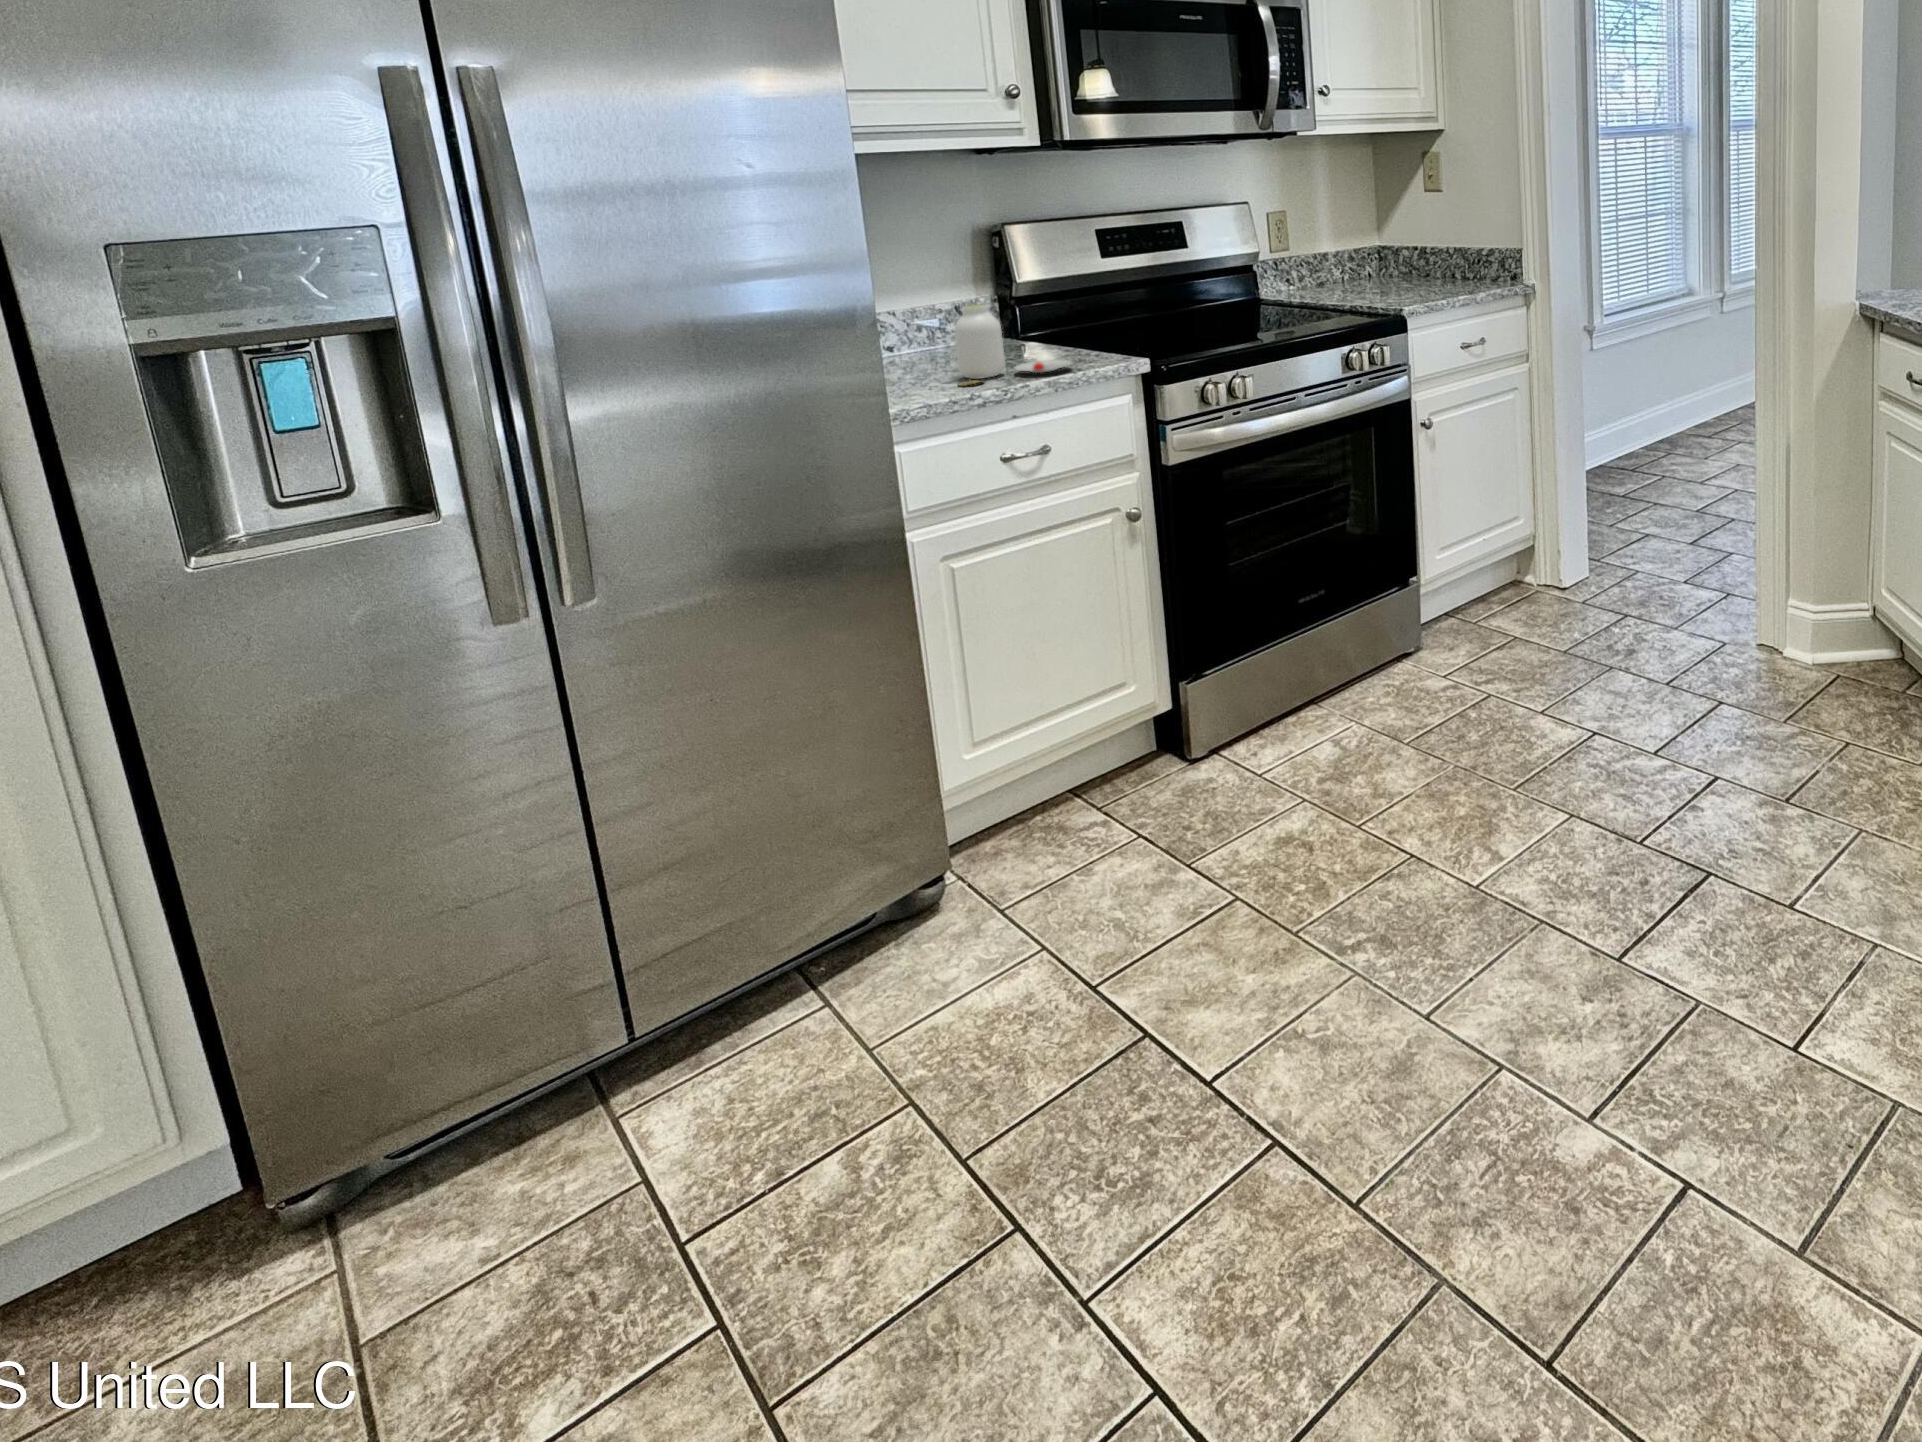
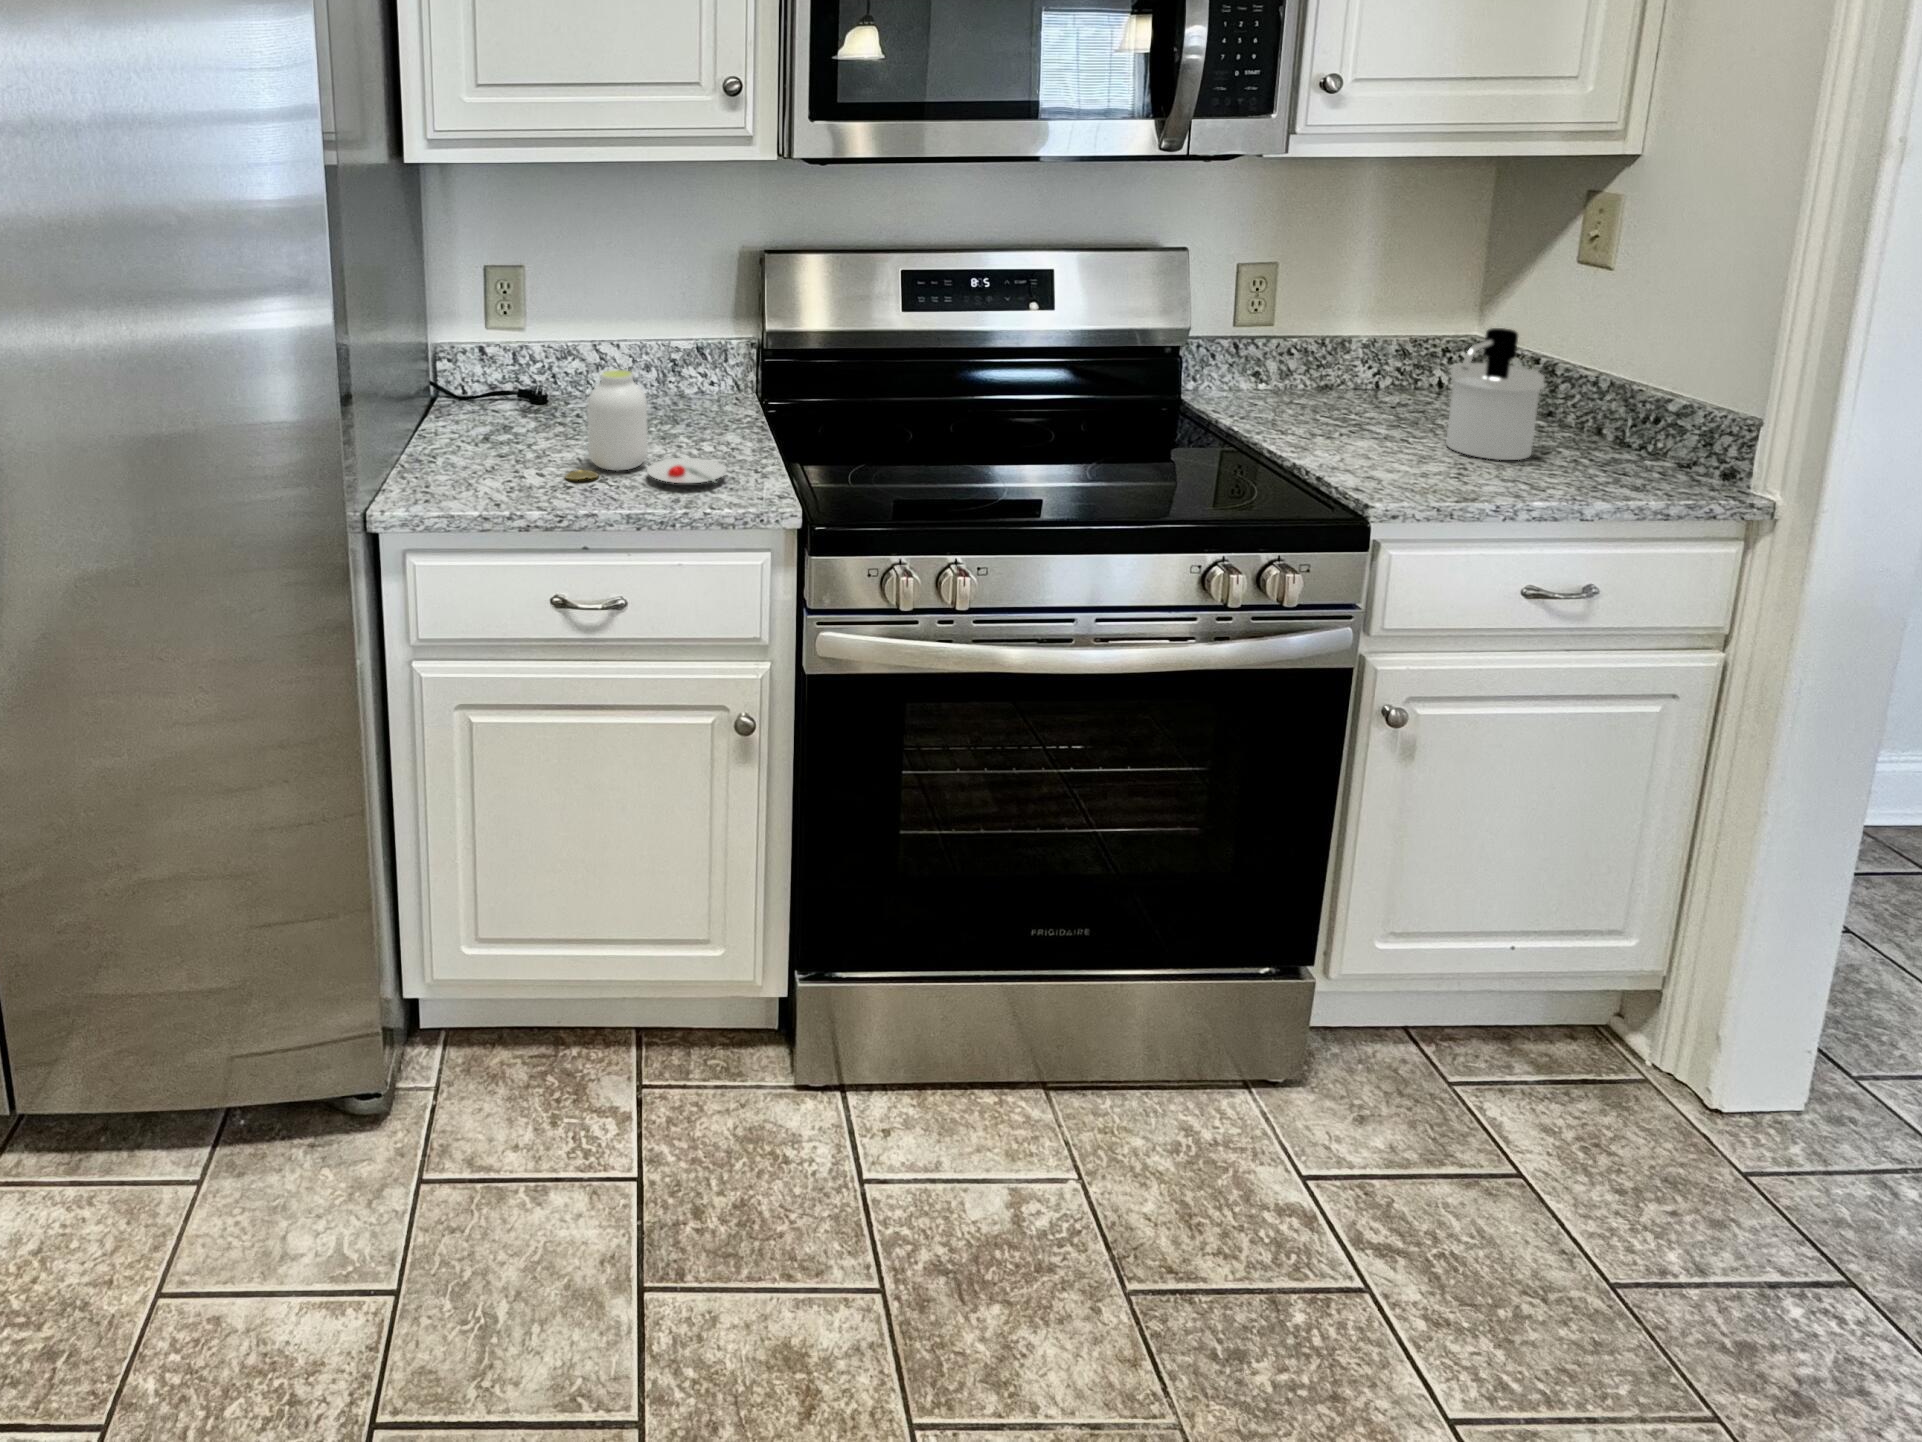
soap dispenser: none [1395,225,1437,296] -> present [1446,328,1545,460]

